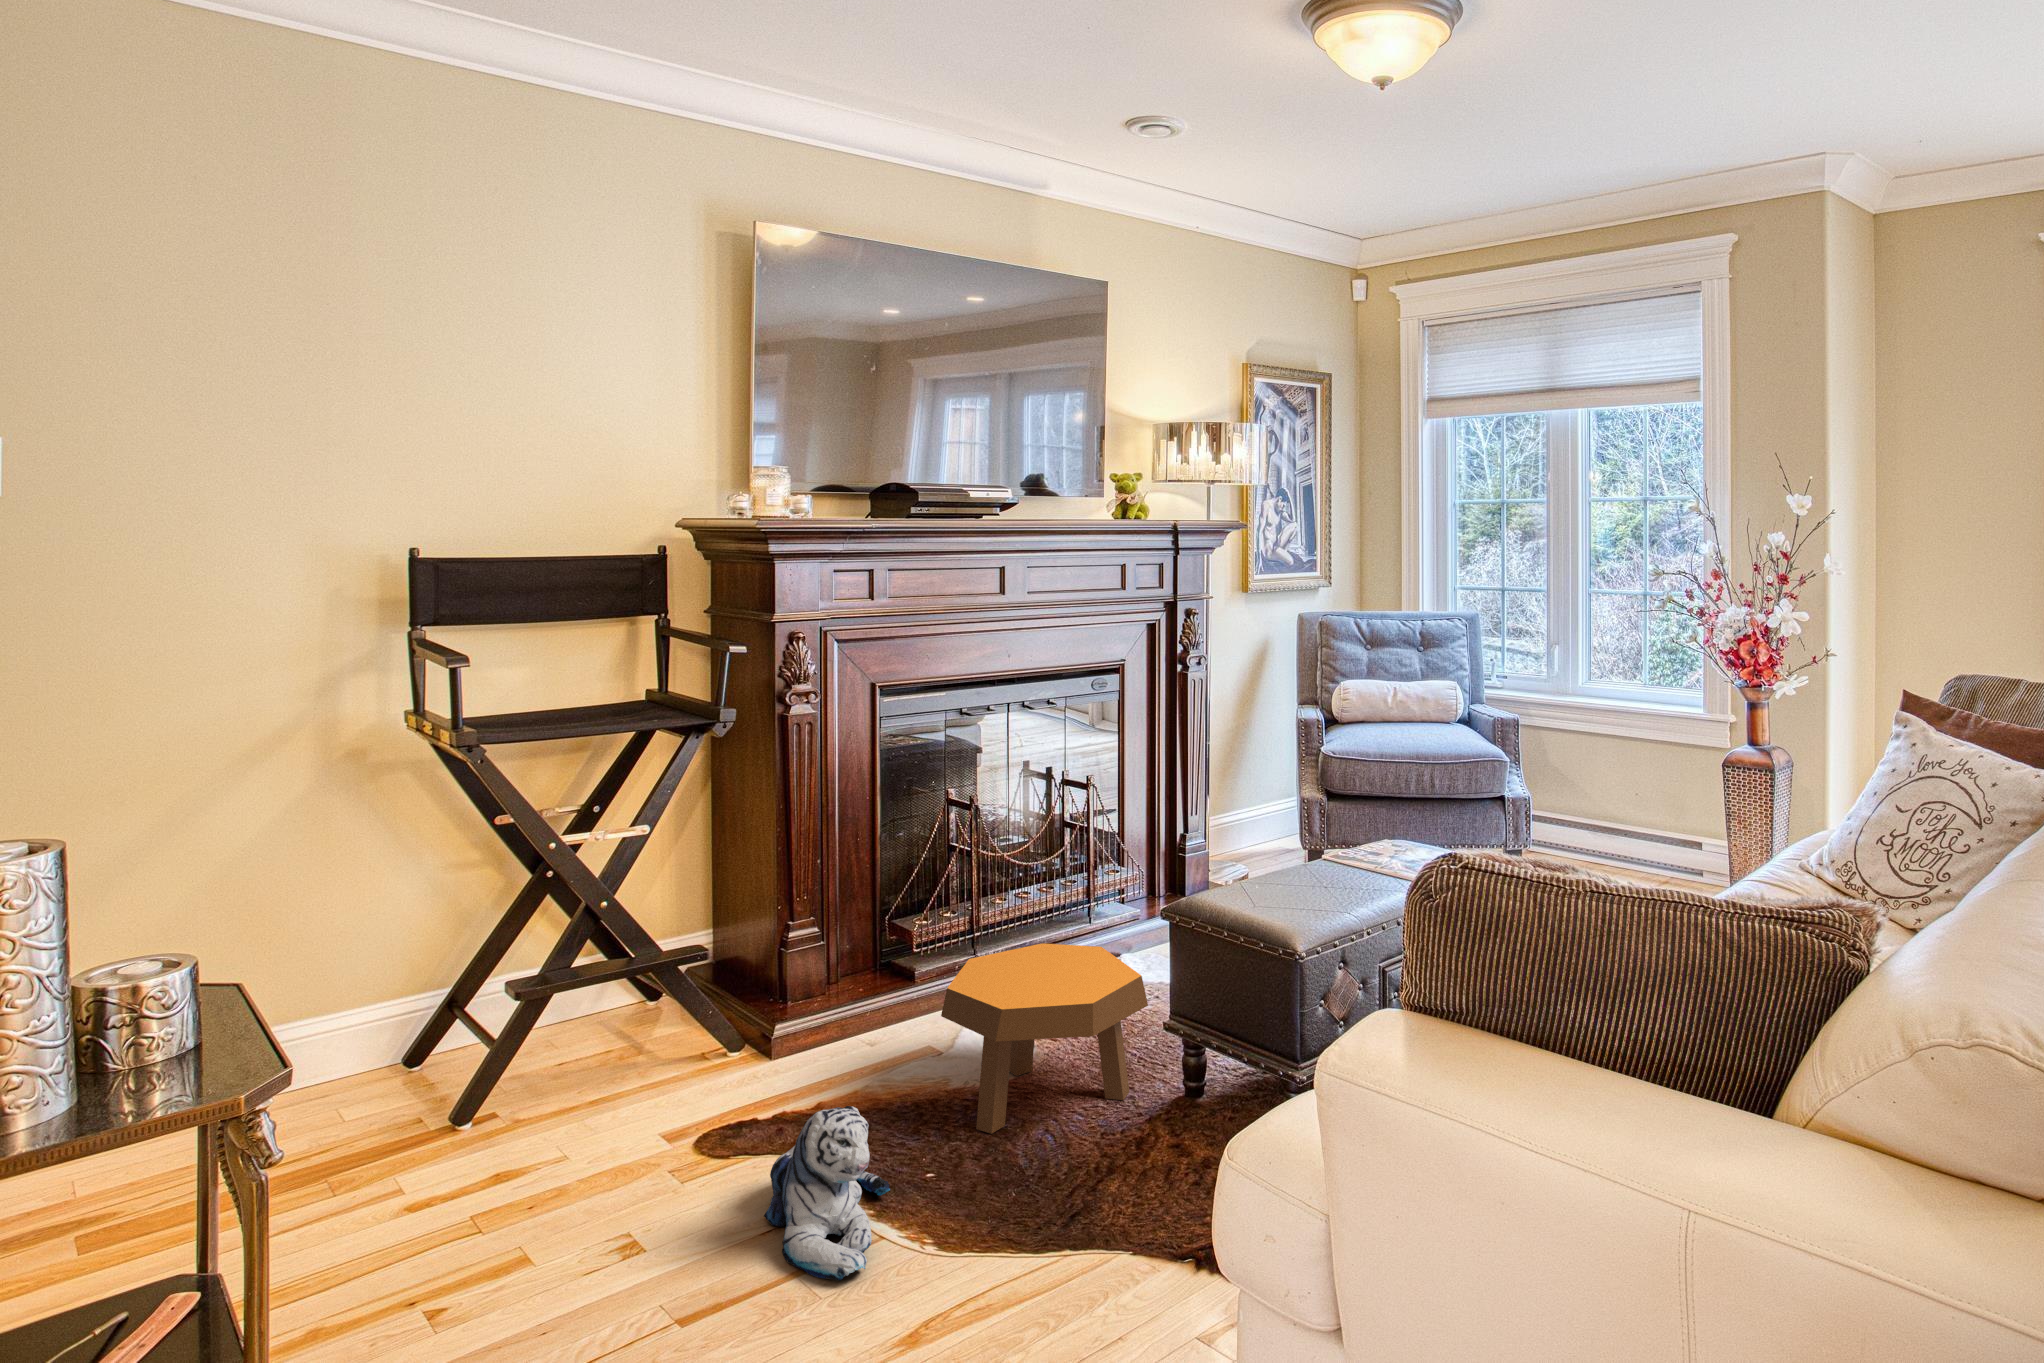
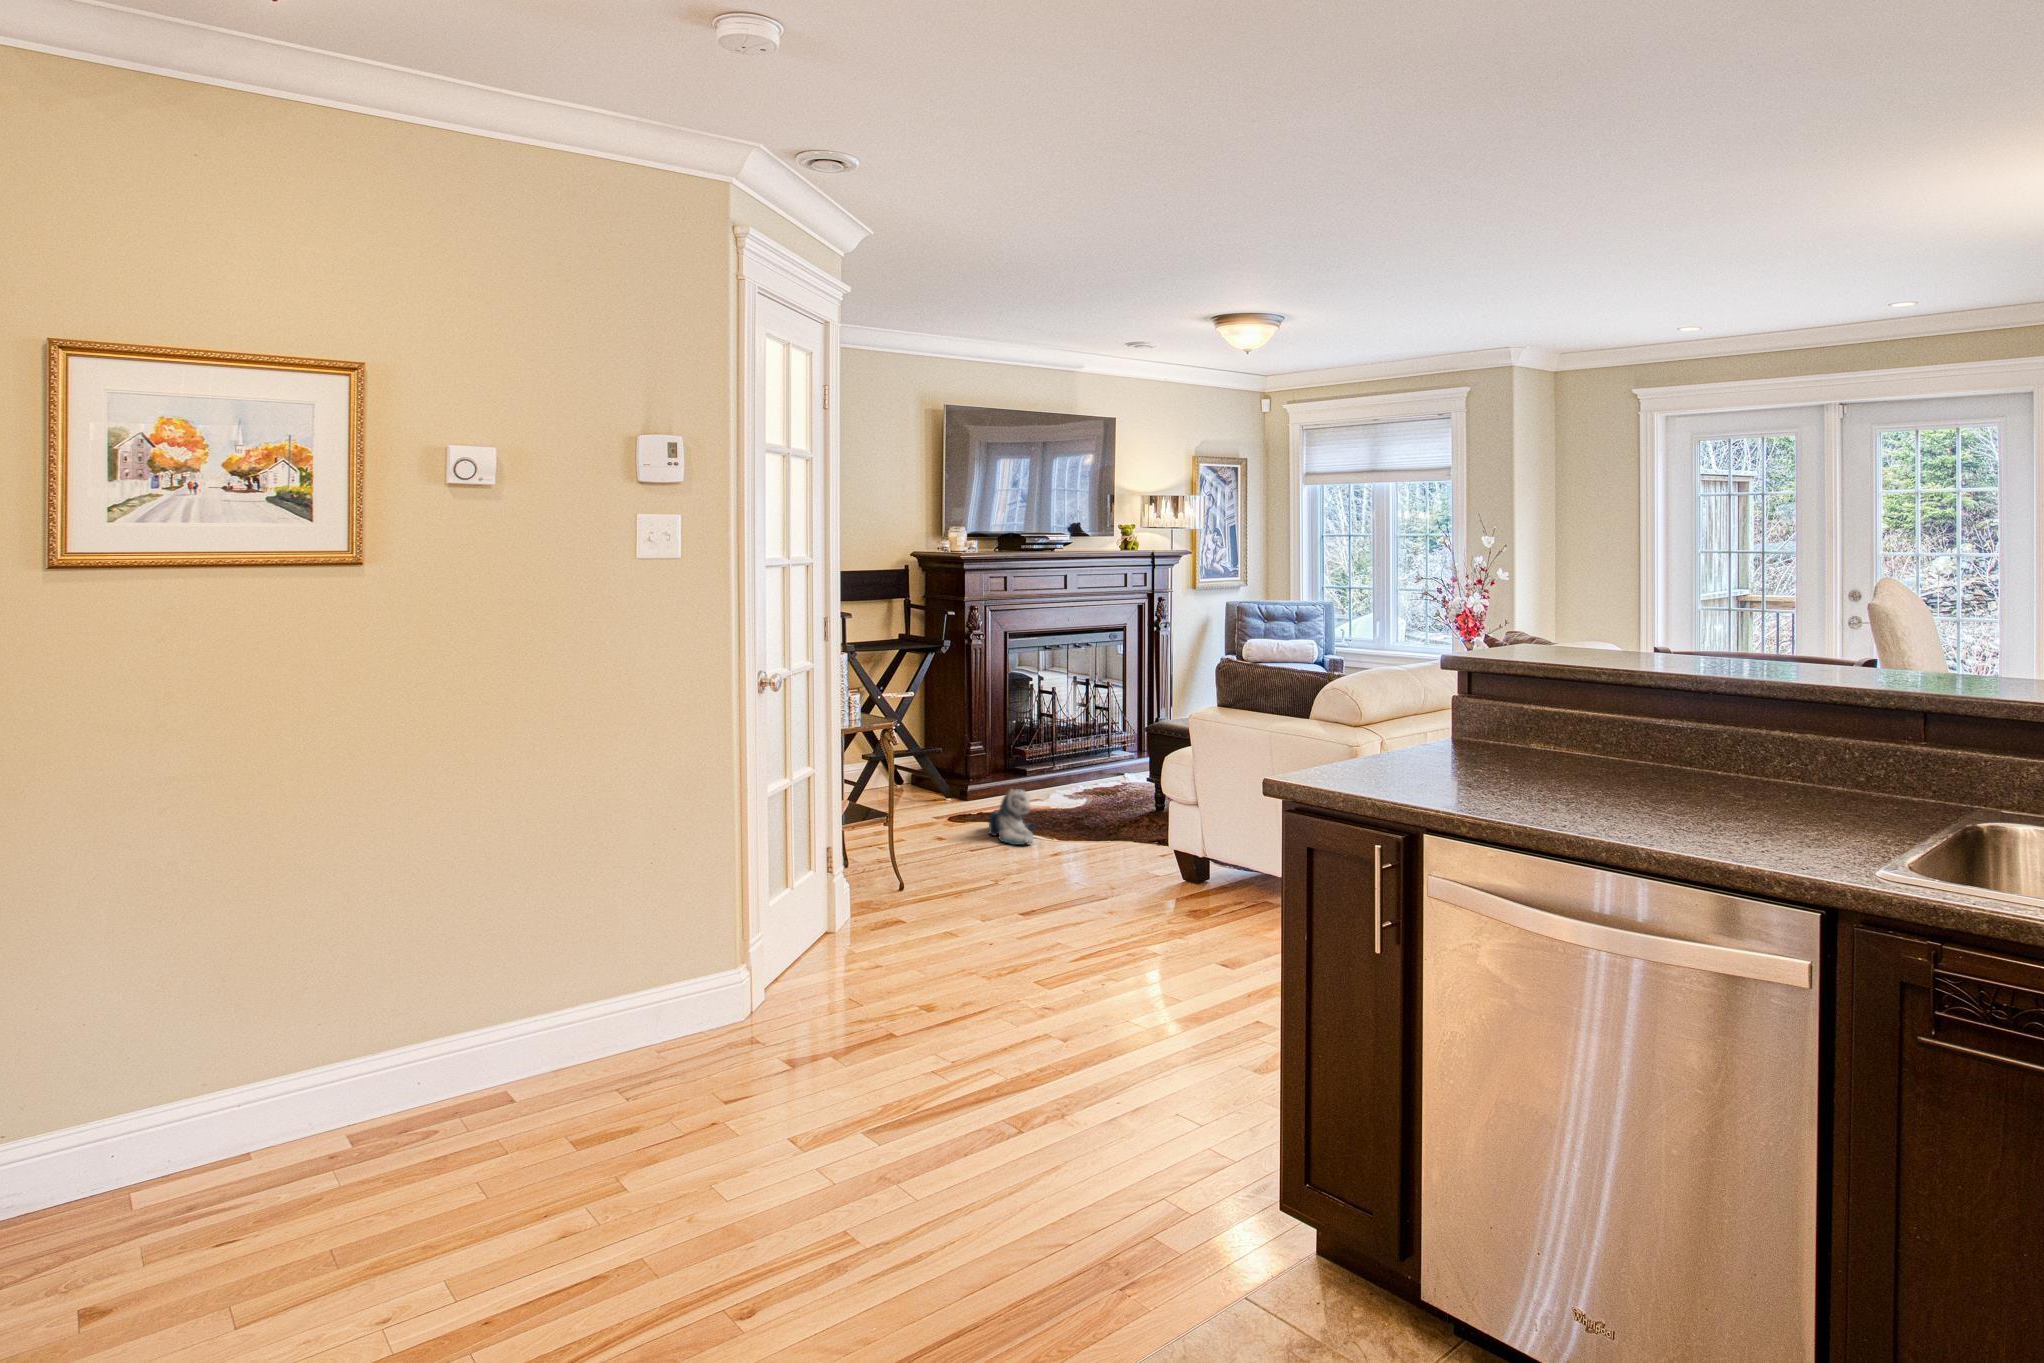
footstool: present [941,943,1148,1134] -> none [1049,749,1139,819]

